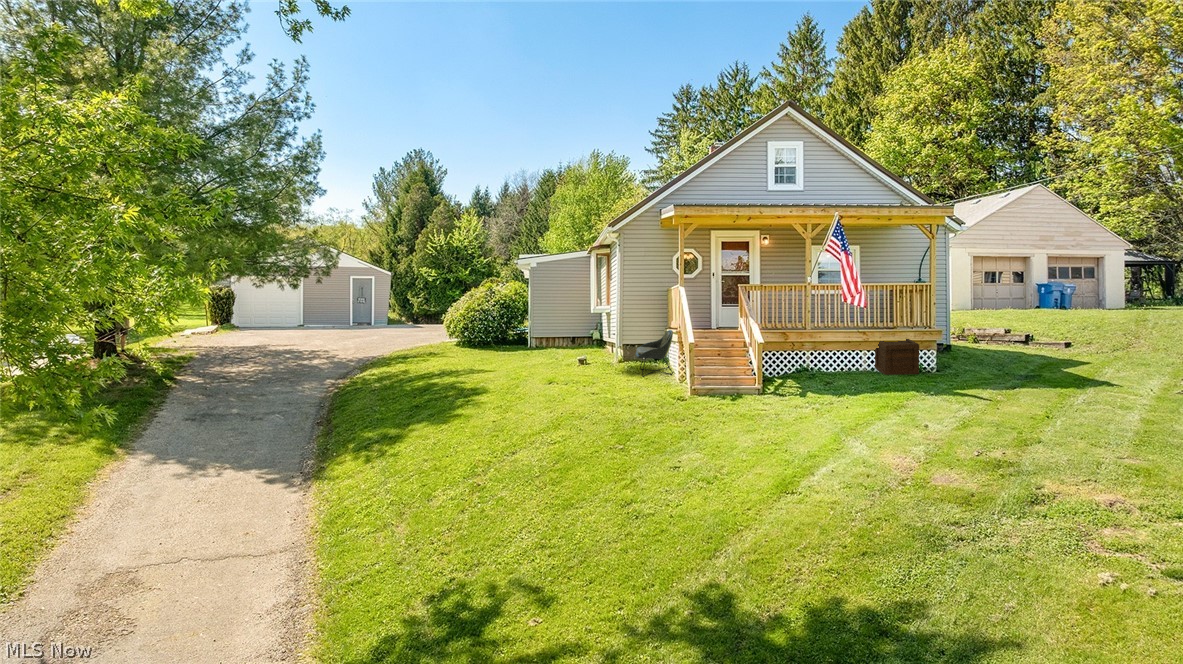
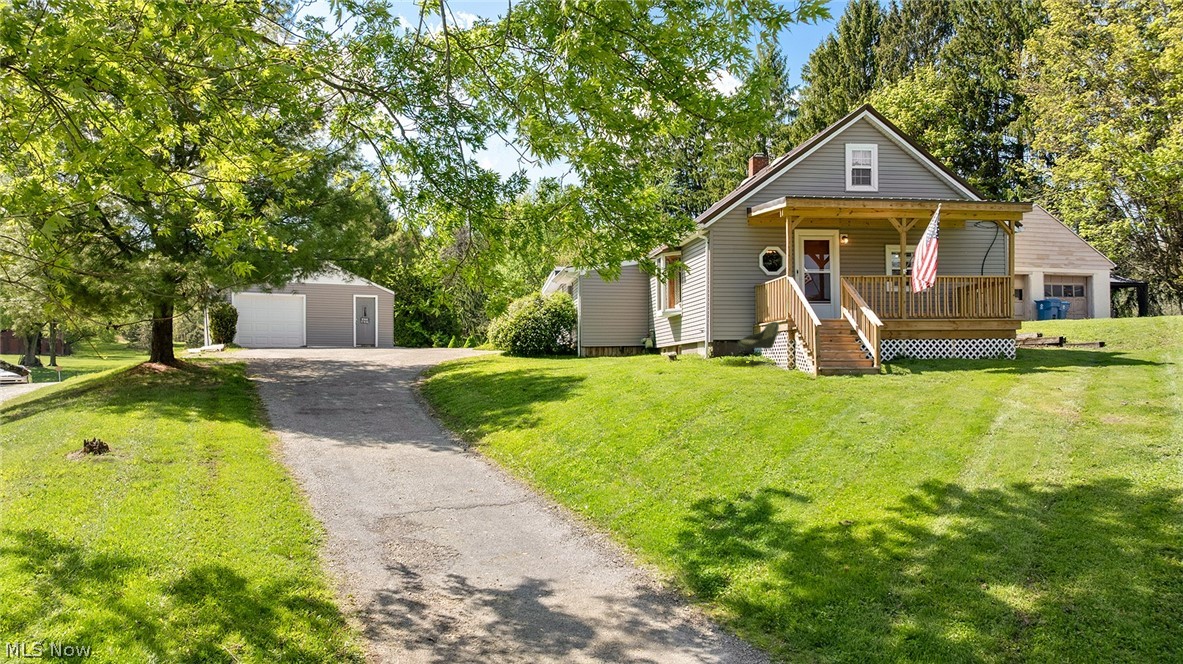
wooden crate: present [875,339,919,375] -> none [963,326,1008,360]

